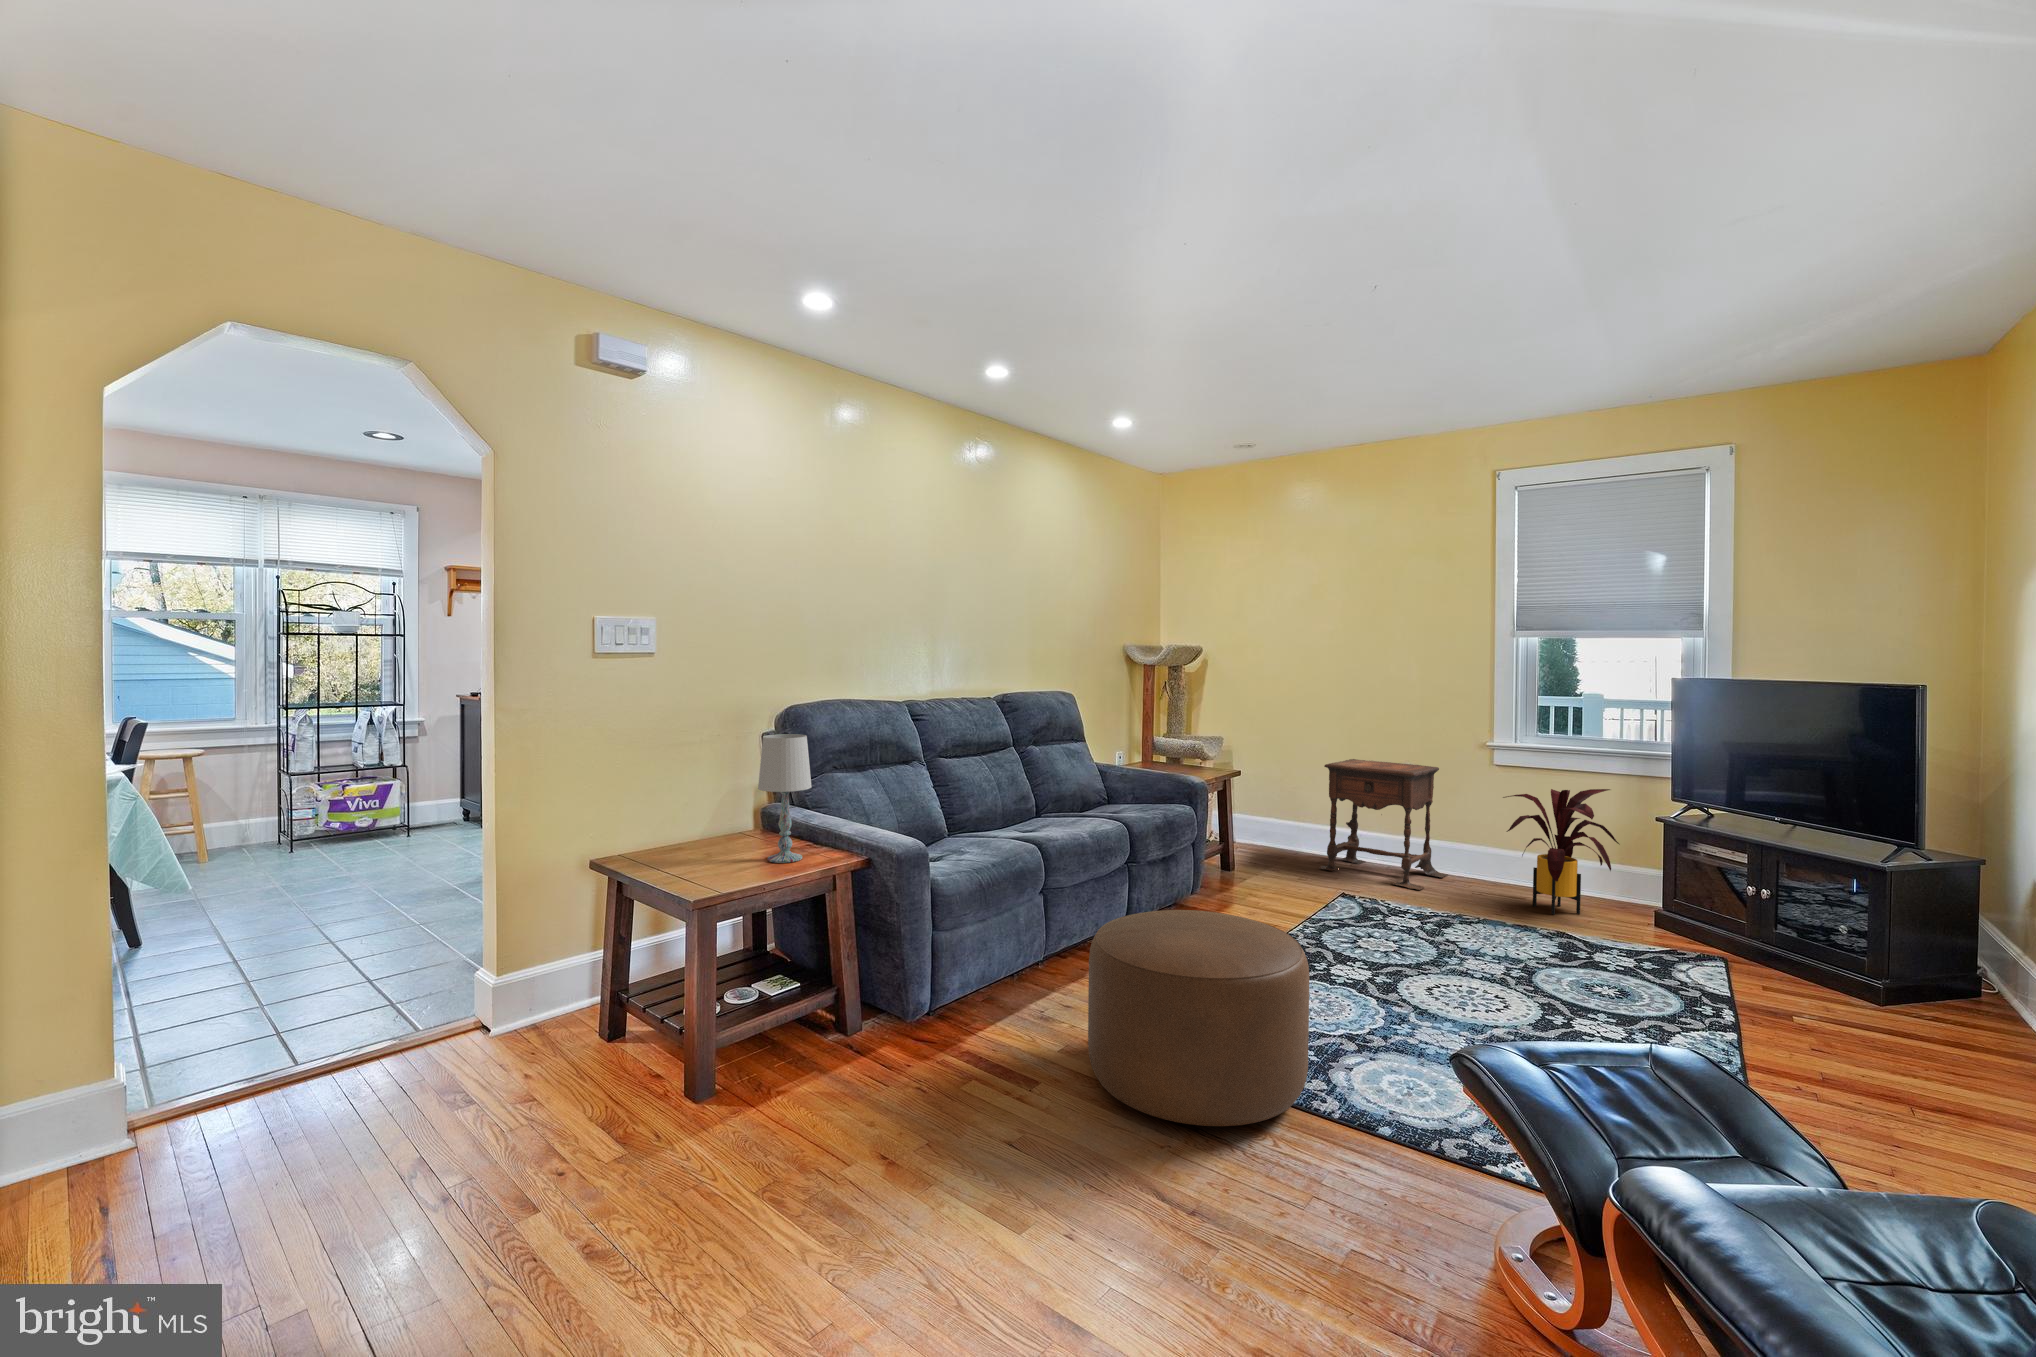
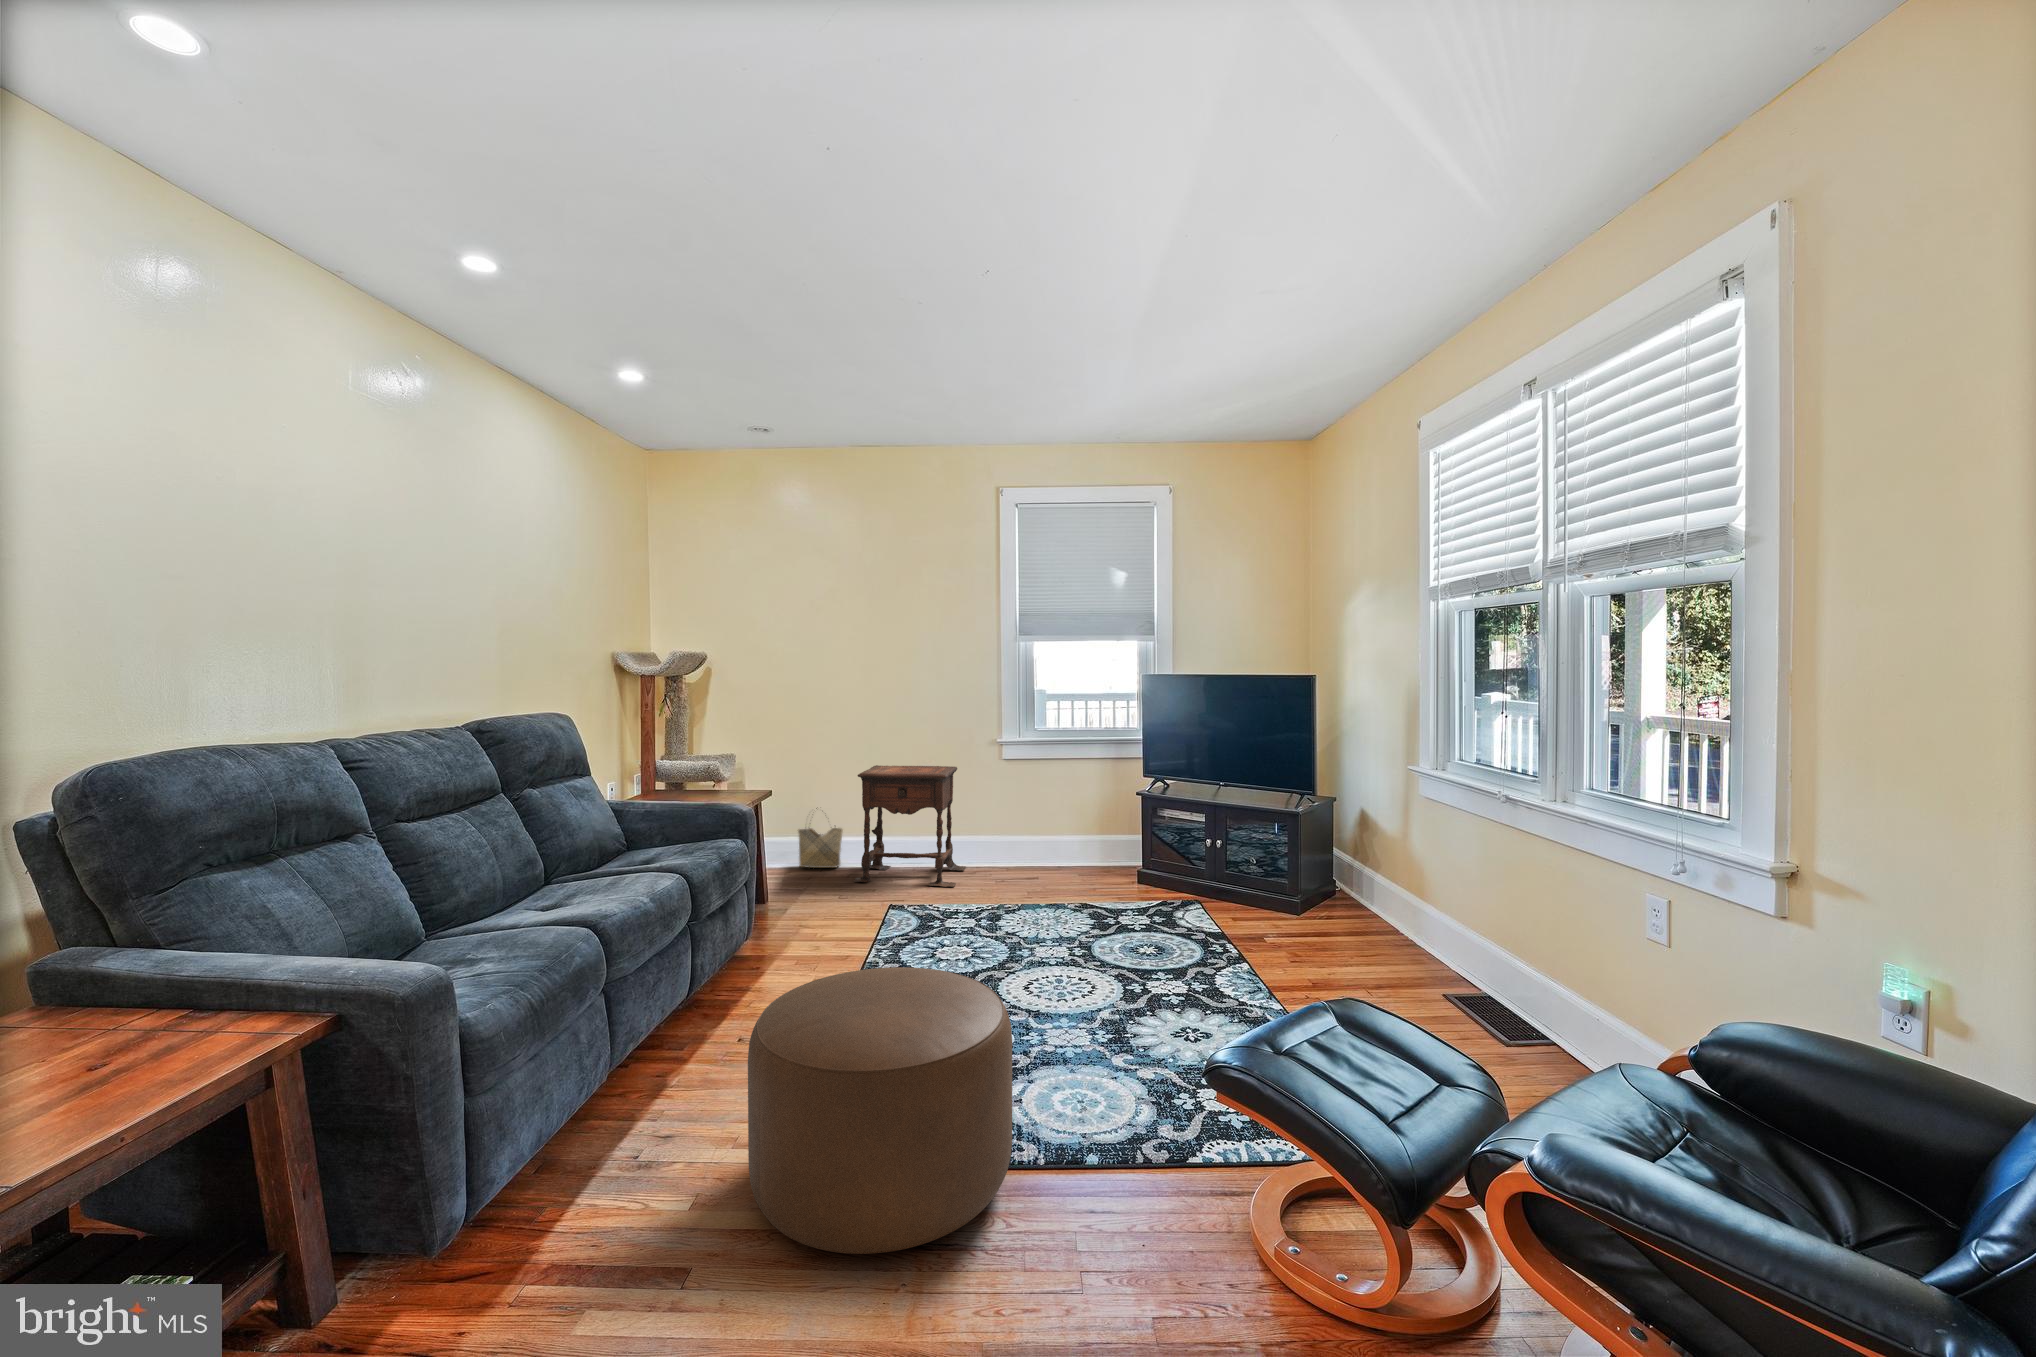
table lamp: present [758,734,812,863] -> none [60,823,200,1074]
house plant: present [1503,789,1619,915] -> none [1017,774,1108,889]
woven basket: none [1275,794,1319,854] -> present [798,808,843,868]

